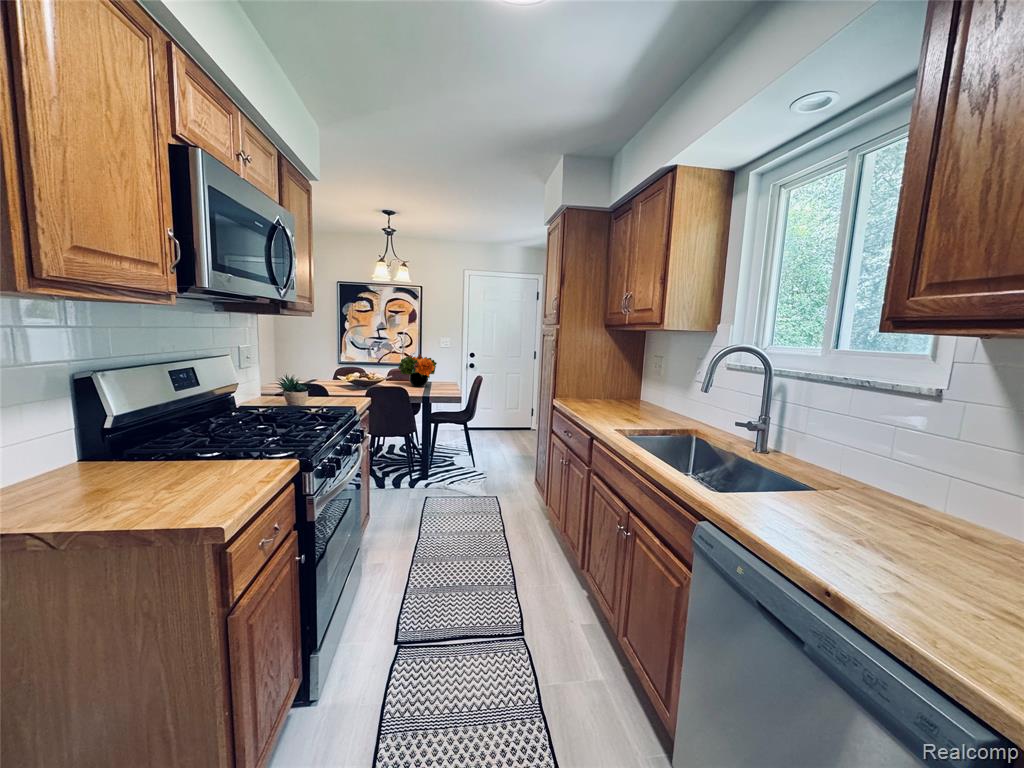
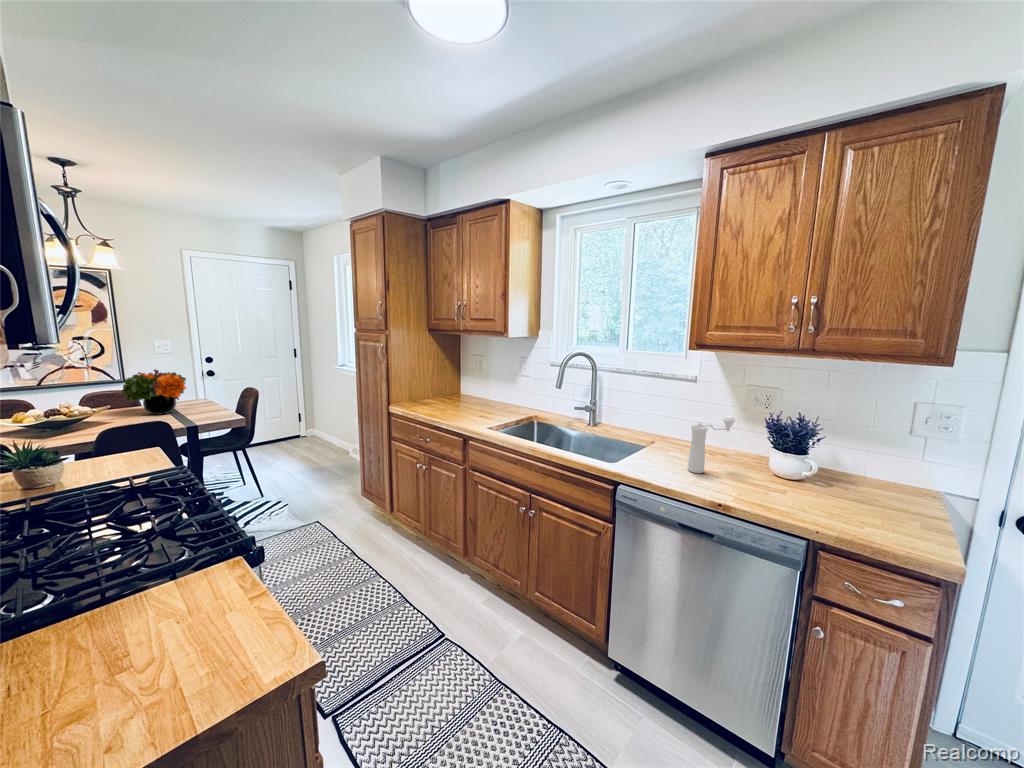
pepper mill: none [841,455,962,546] -> present [688,416,736,473]

